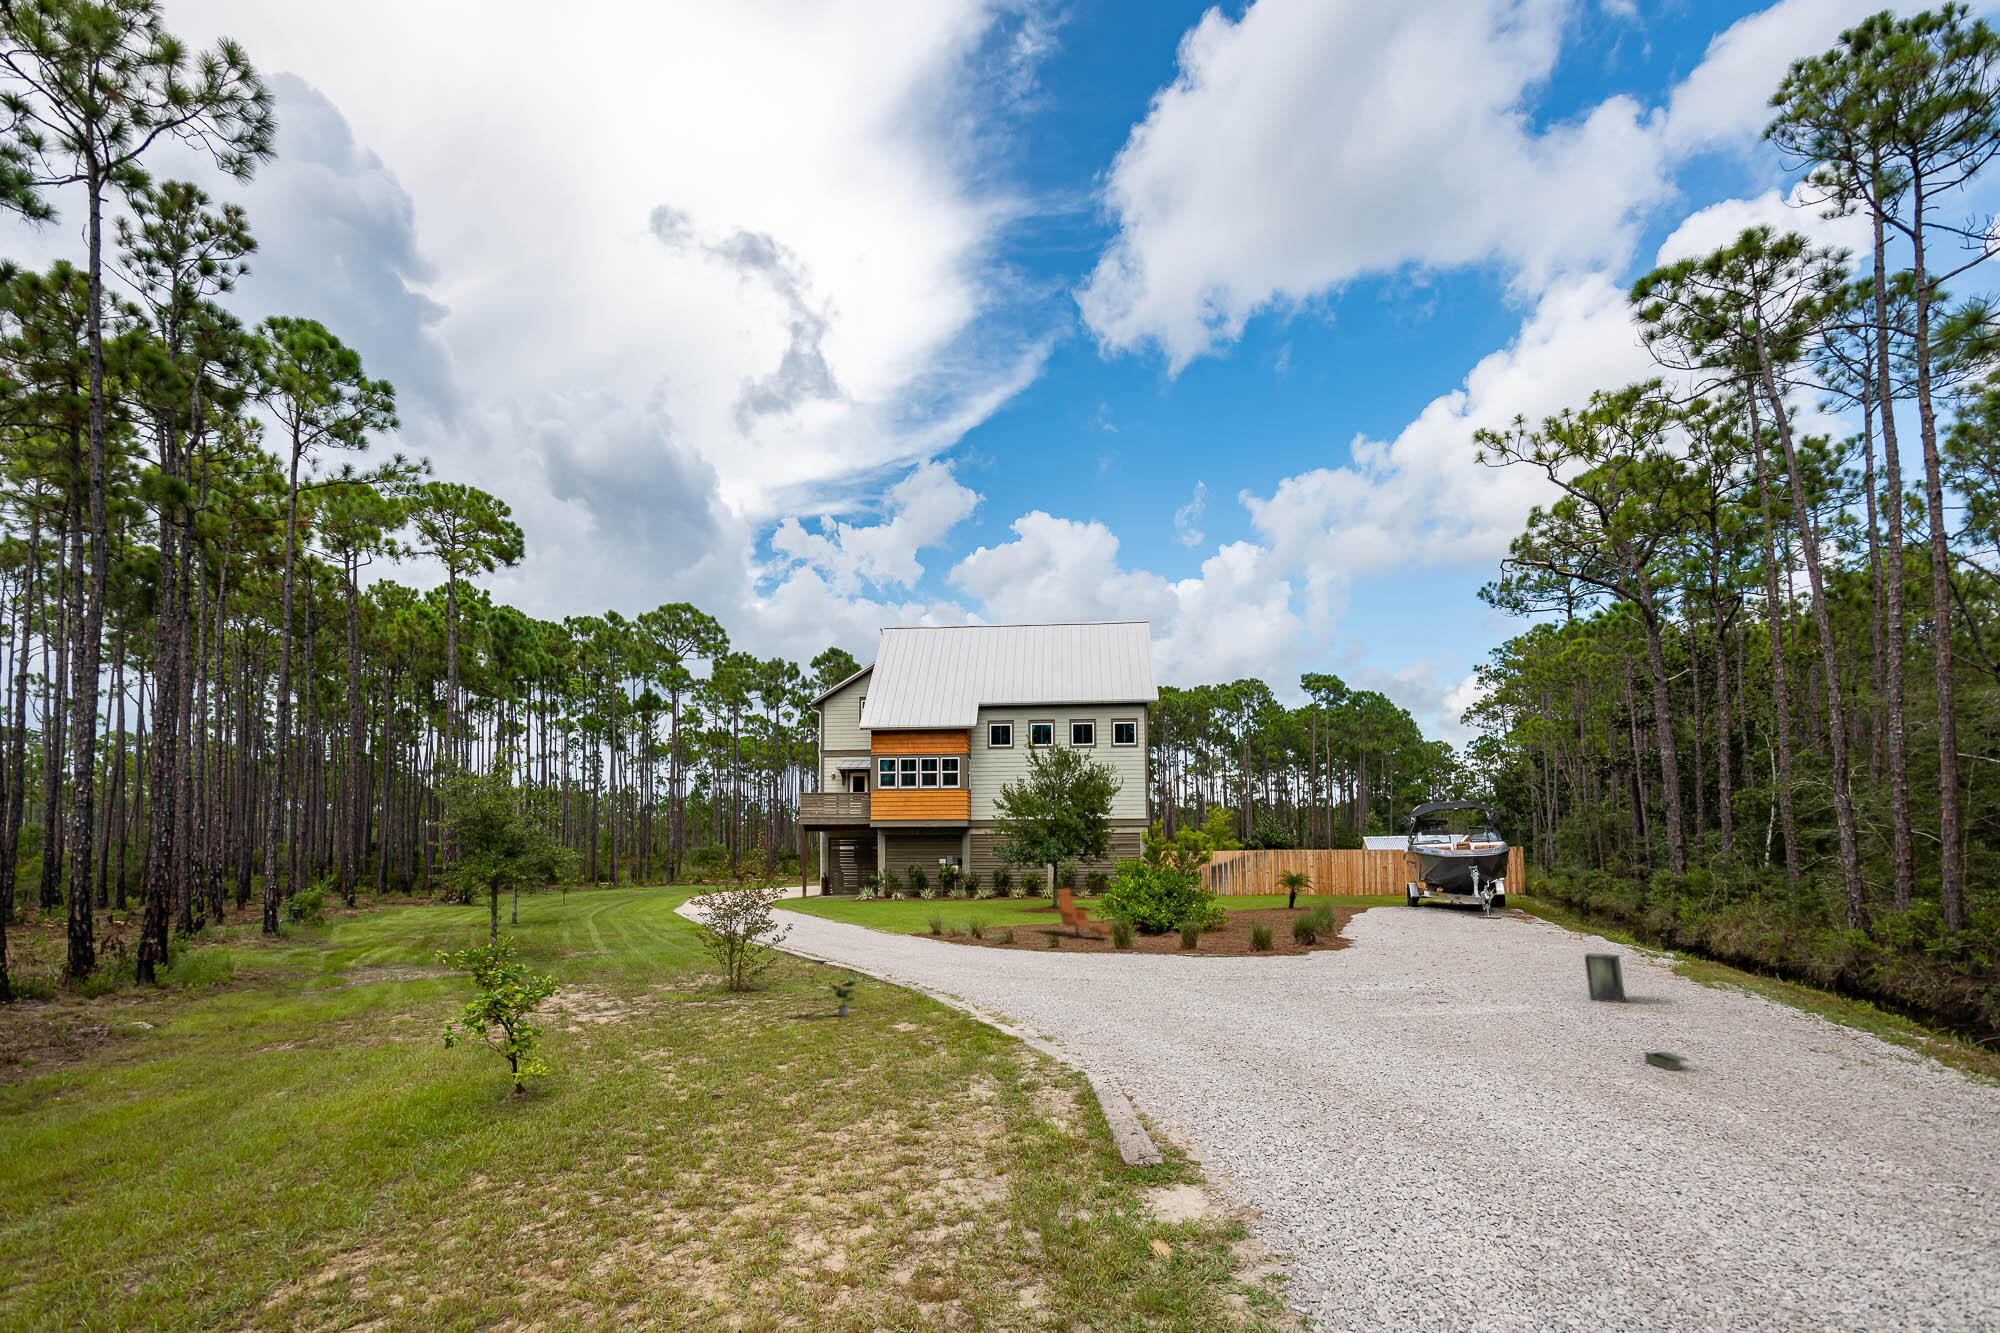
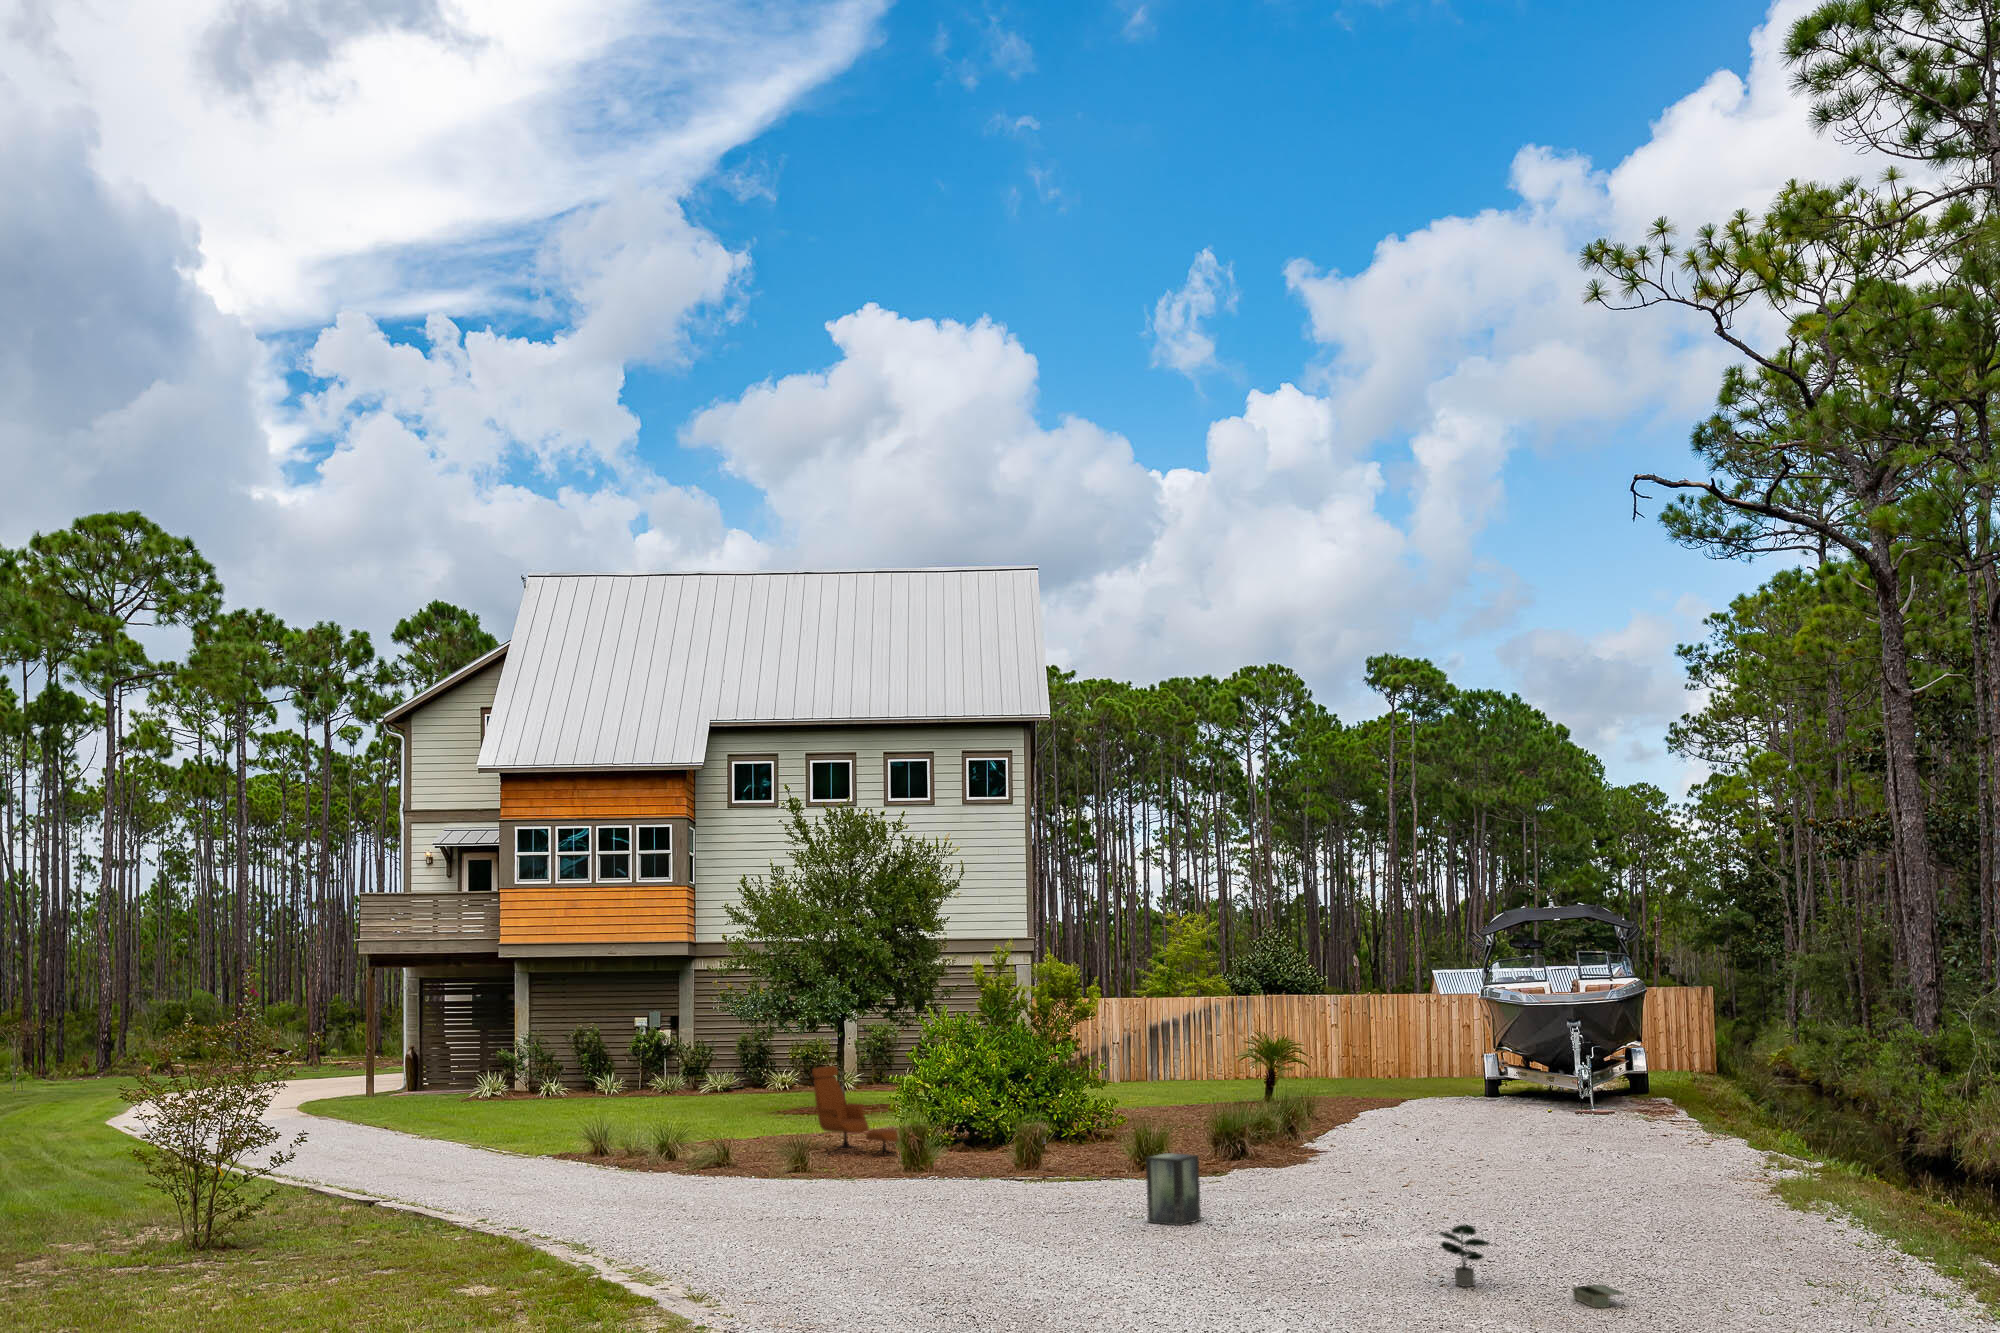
storage box: present [1585,953,1625,1003] -> present [1146,1153,1201,1226]
potted plant: present [831,981,856,1016] -> present [1439,1224,1490,1287]

